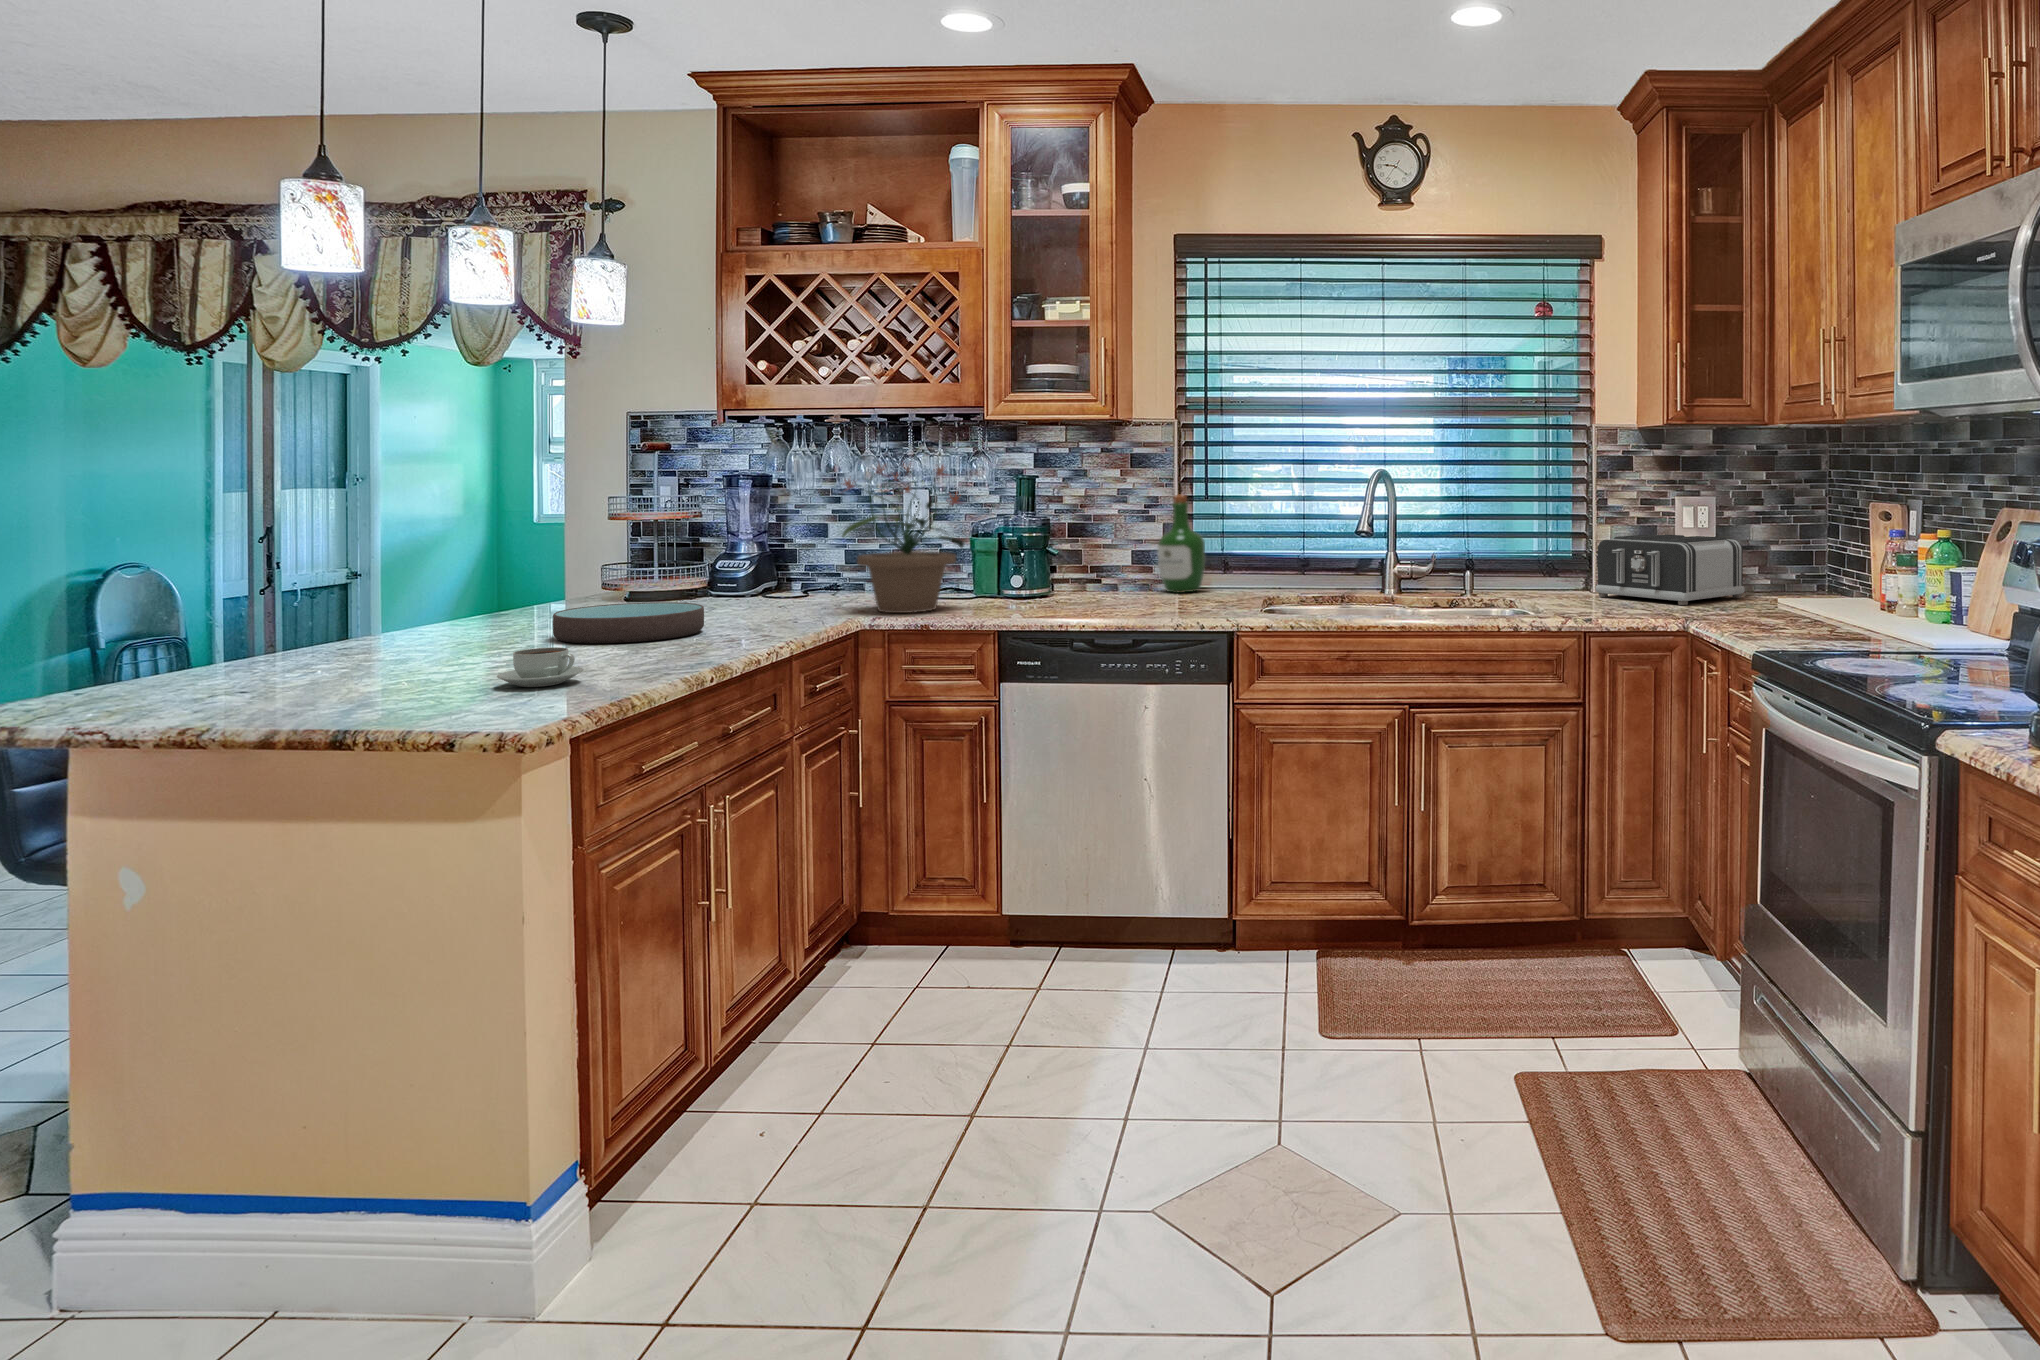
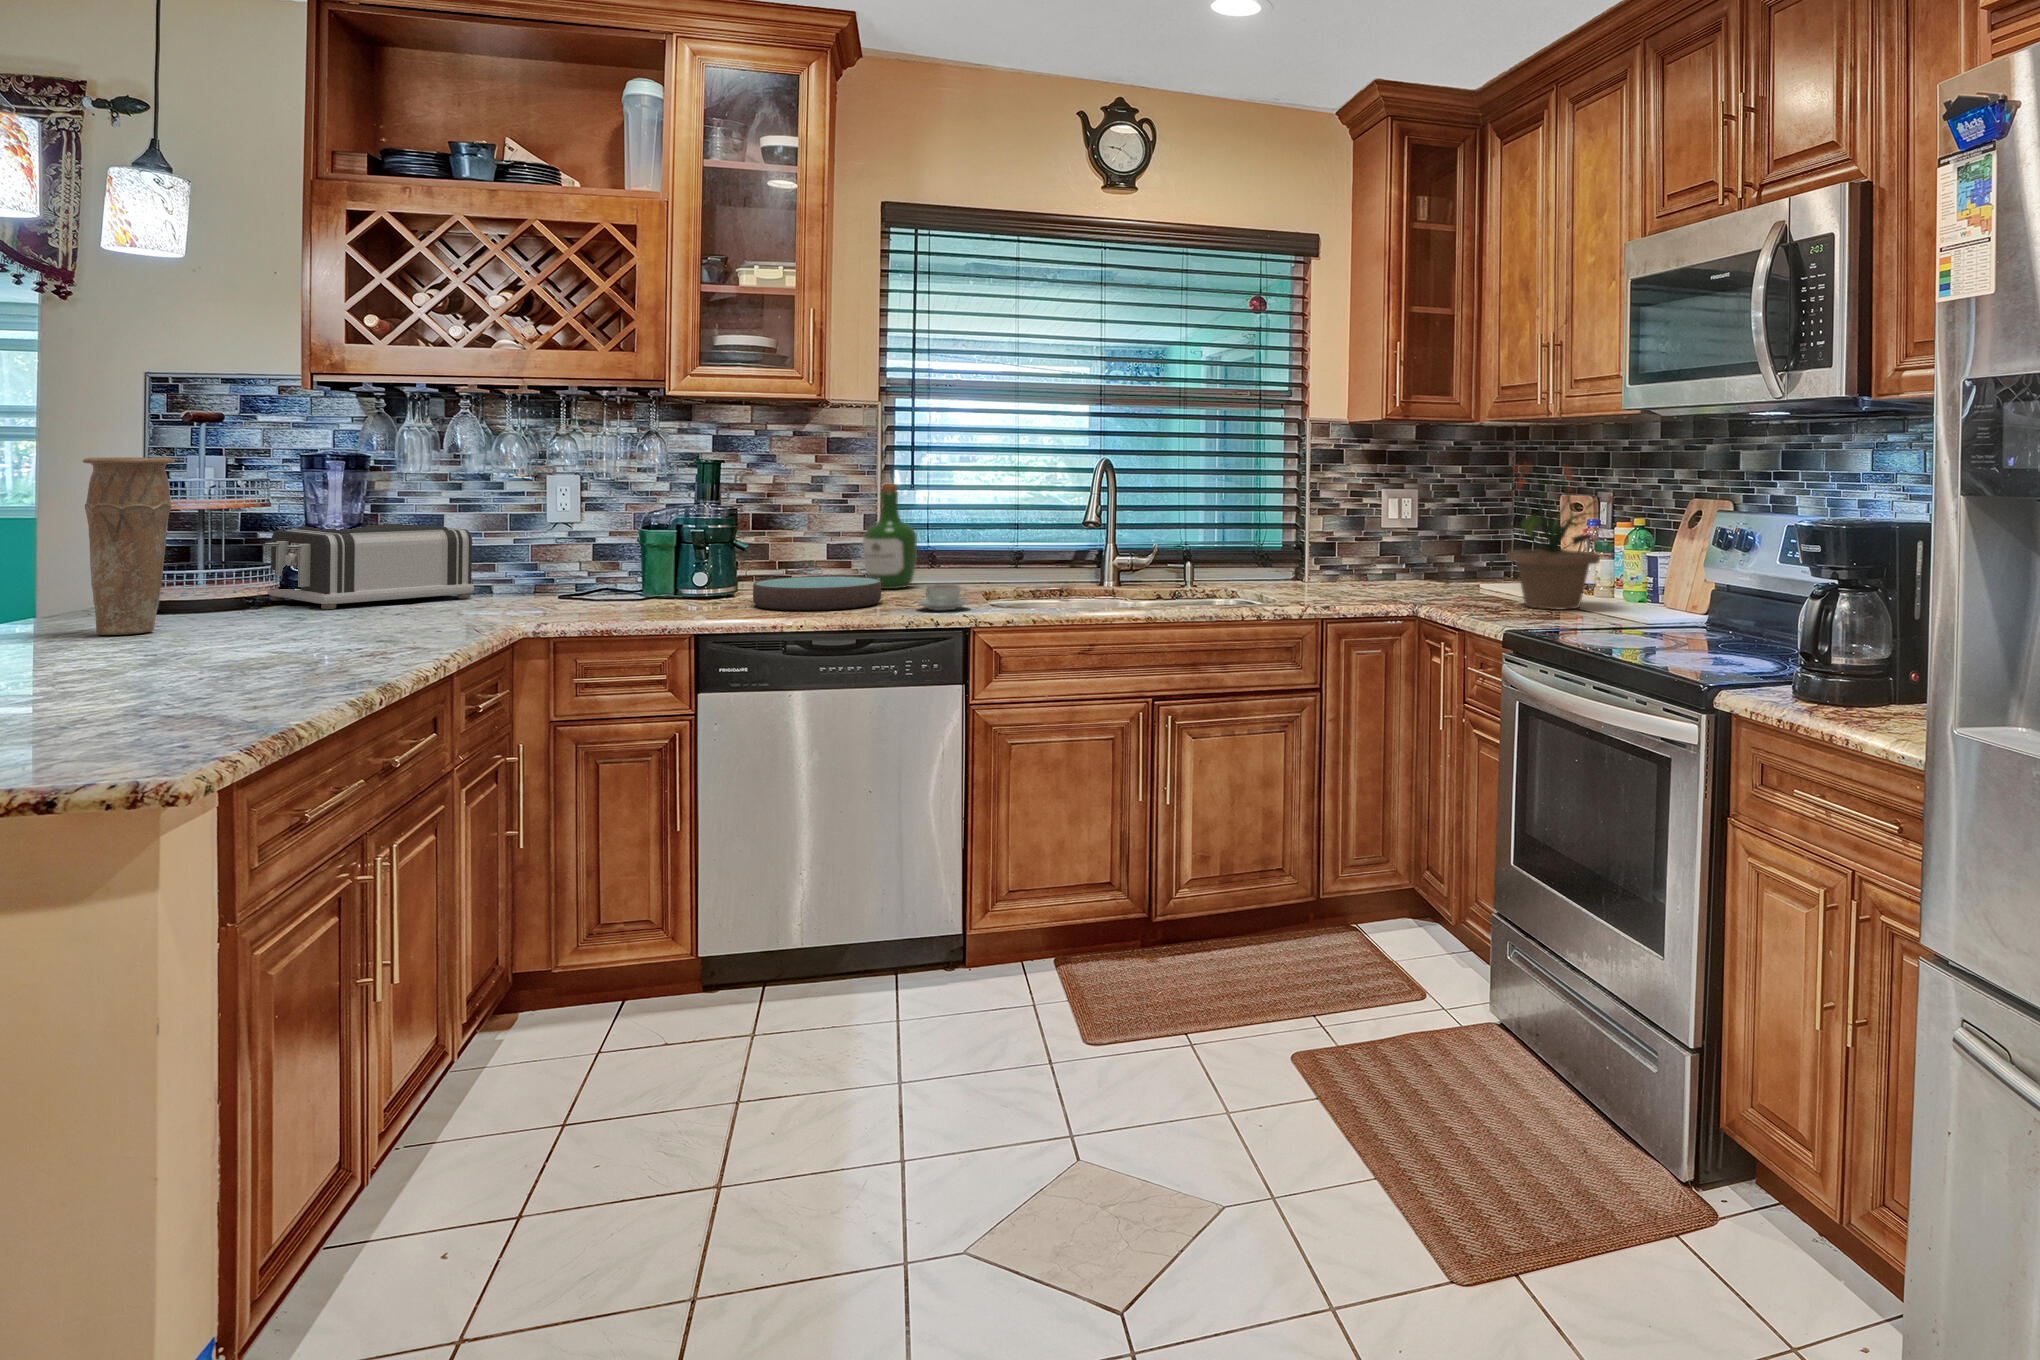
potted plant: present [841,464,964,613] -> present [1494,464,1613,610]
vase: none [560,478,621,618] -> present [83,457,175,635]
toaster: present [1596,534,1745,605] -> present [265,524,474,609]
bowl: present [553,602,704,643] -> present [753,576,881,611]
coffee cup: present [497,647,583,687] -> present [917,584,969,611]

